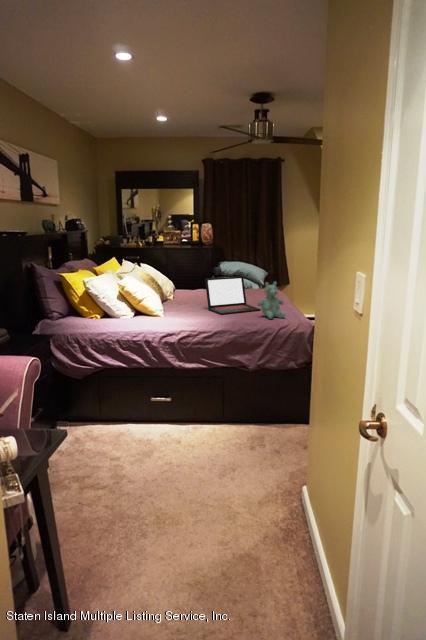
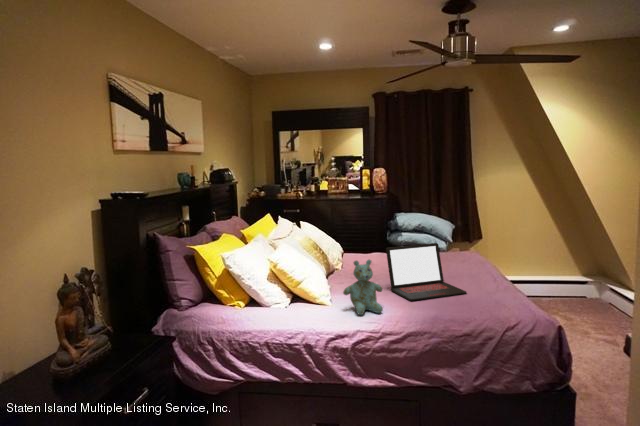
stuffed bear: present [257,282,285,319] -> present [343,260,383,315]

